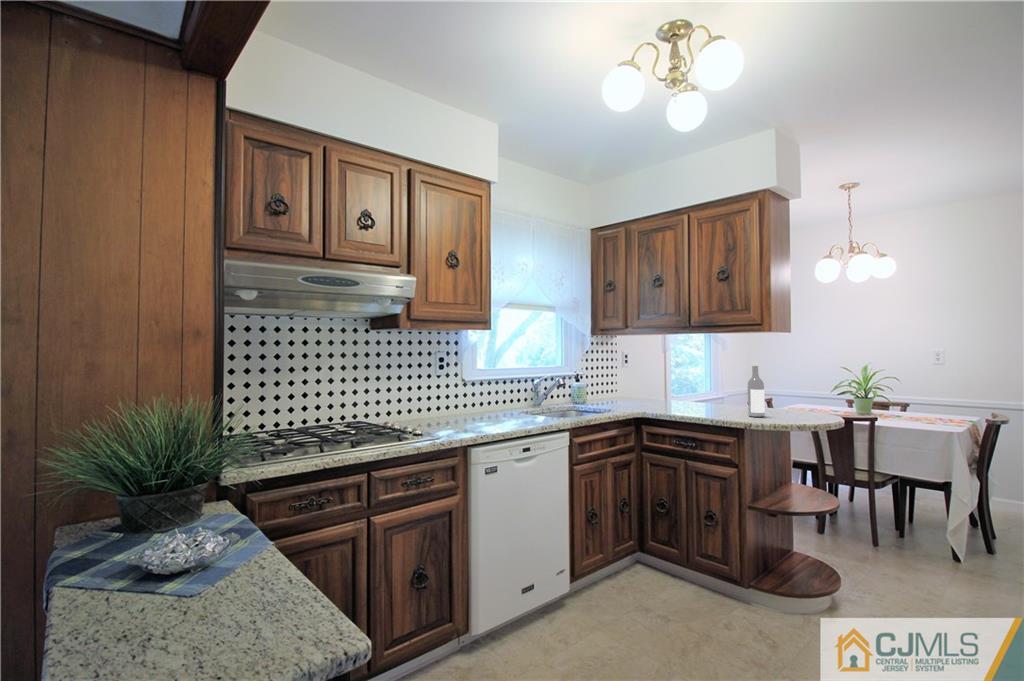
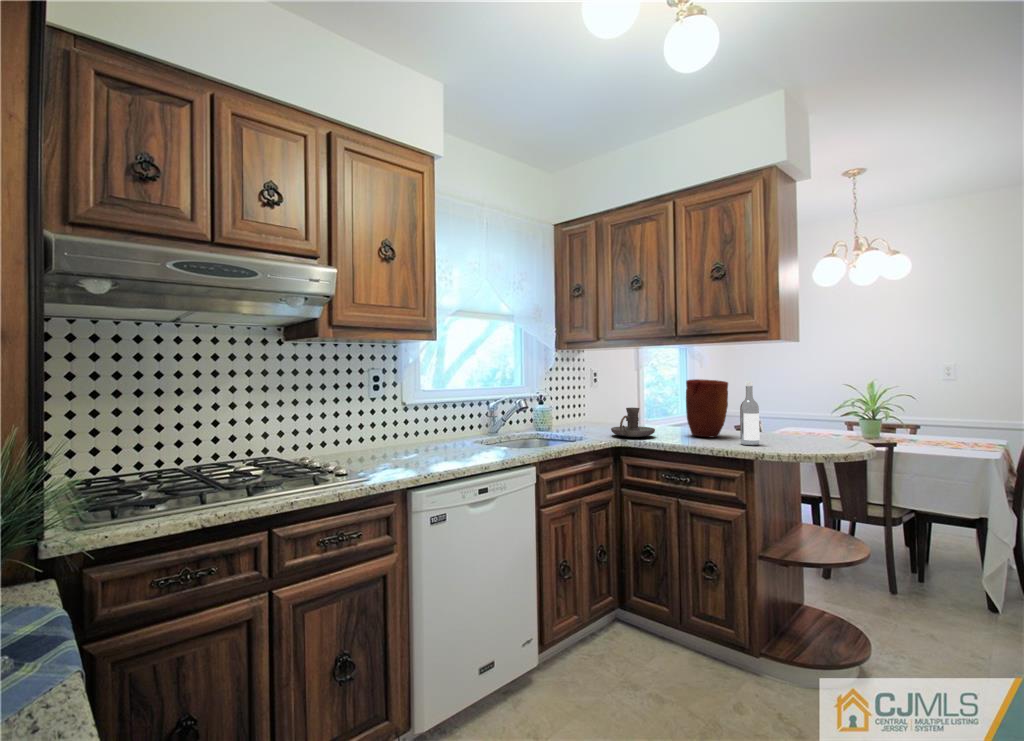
vase: none [702,361,739,411] -> present [686,379,728,437]
candle holder: none [636,384,675,409] -> present [611,408,655,437]

